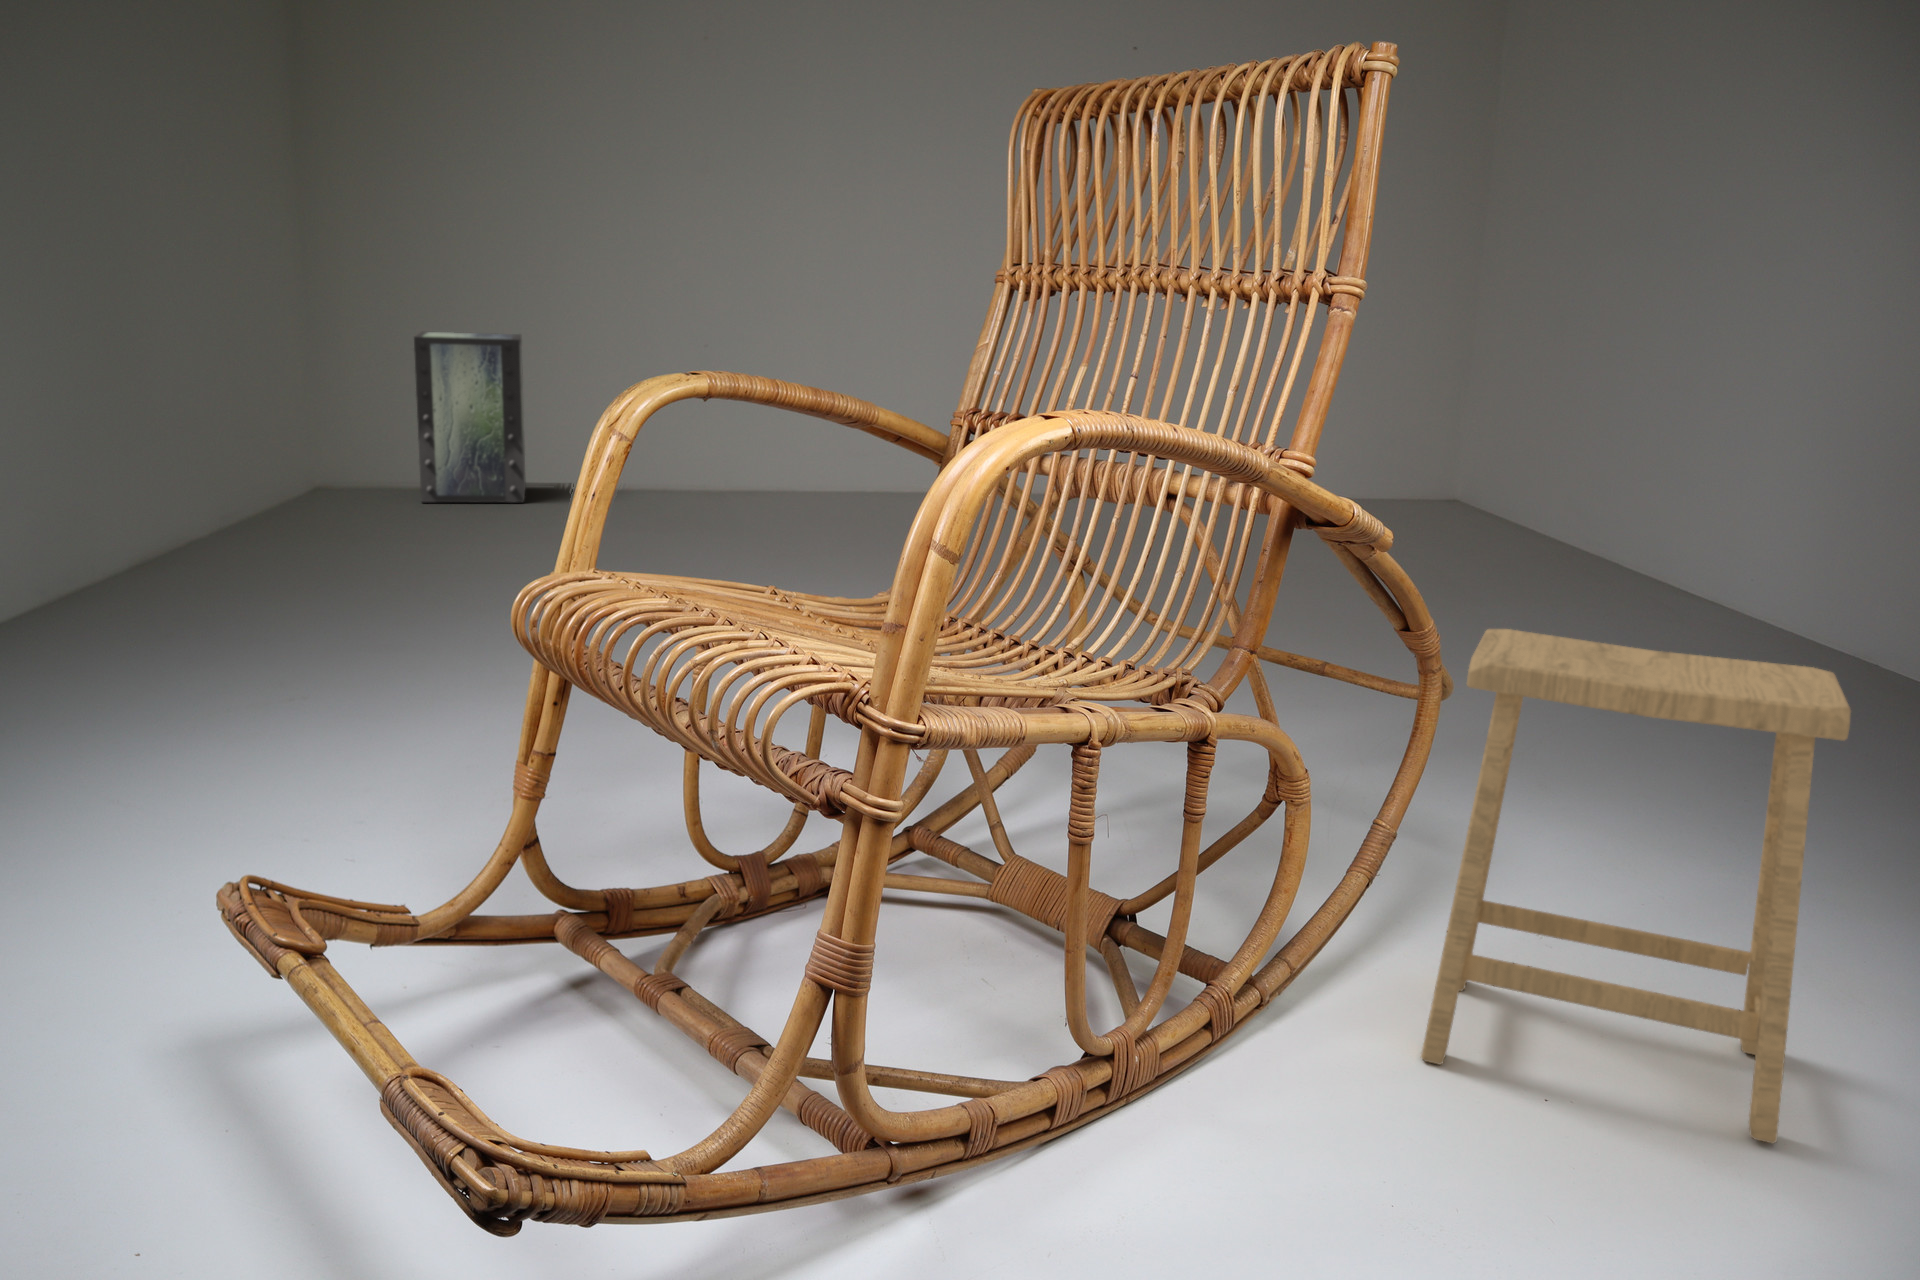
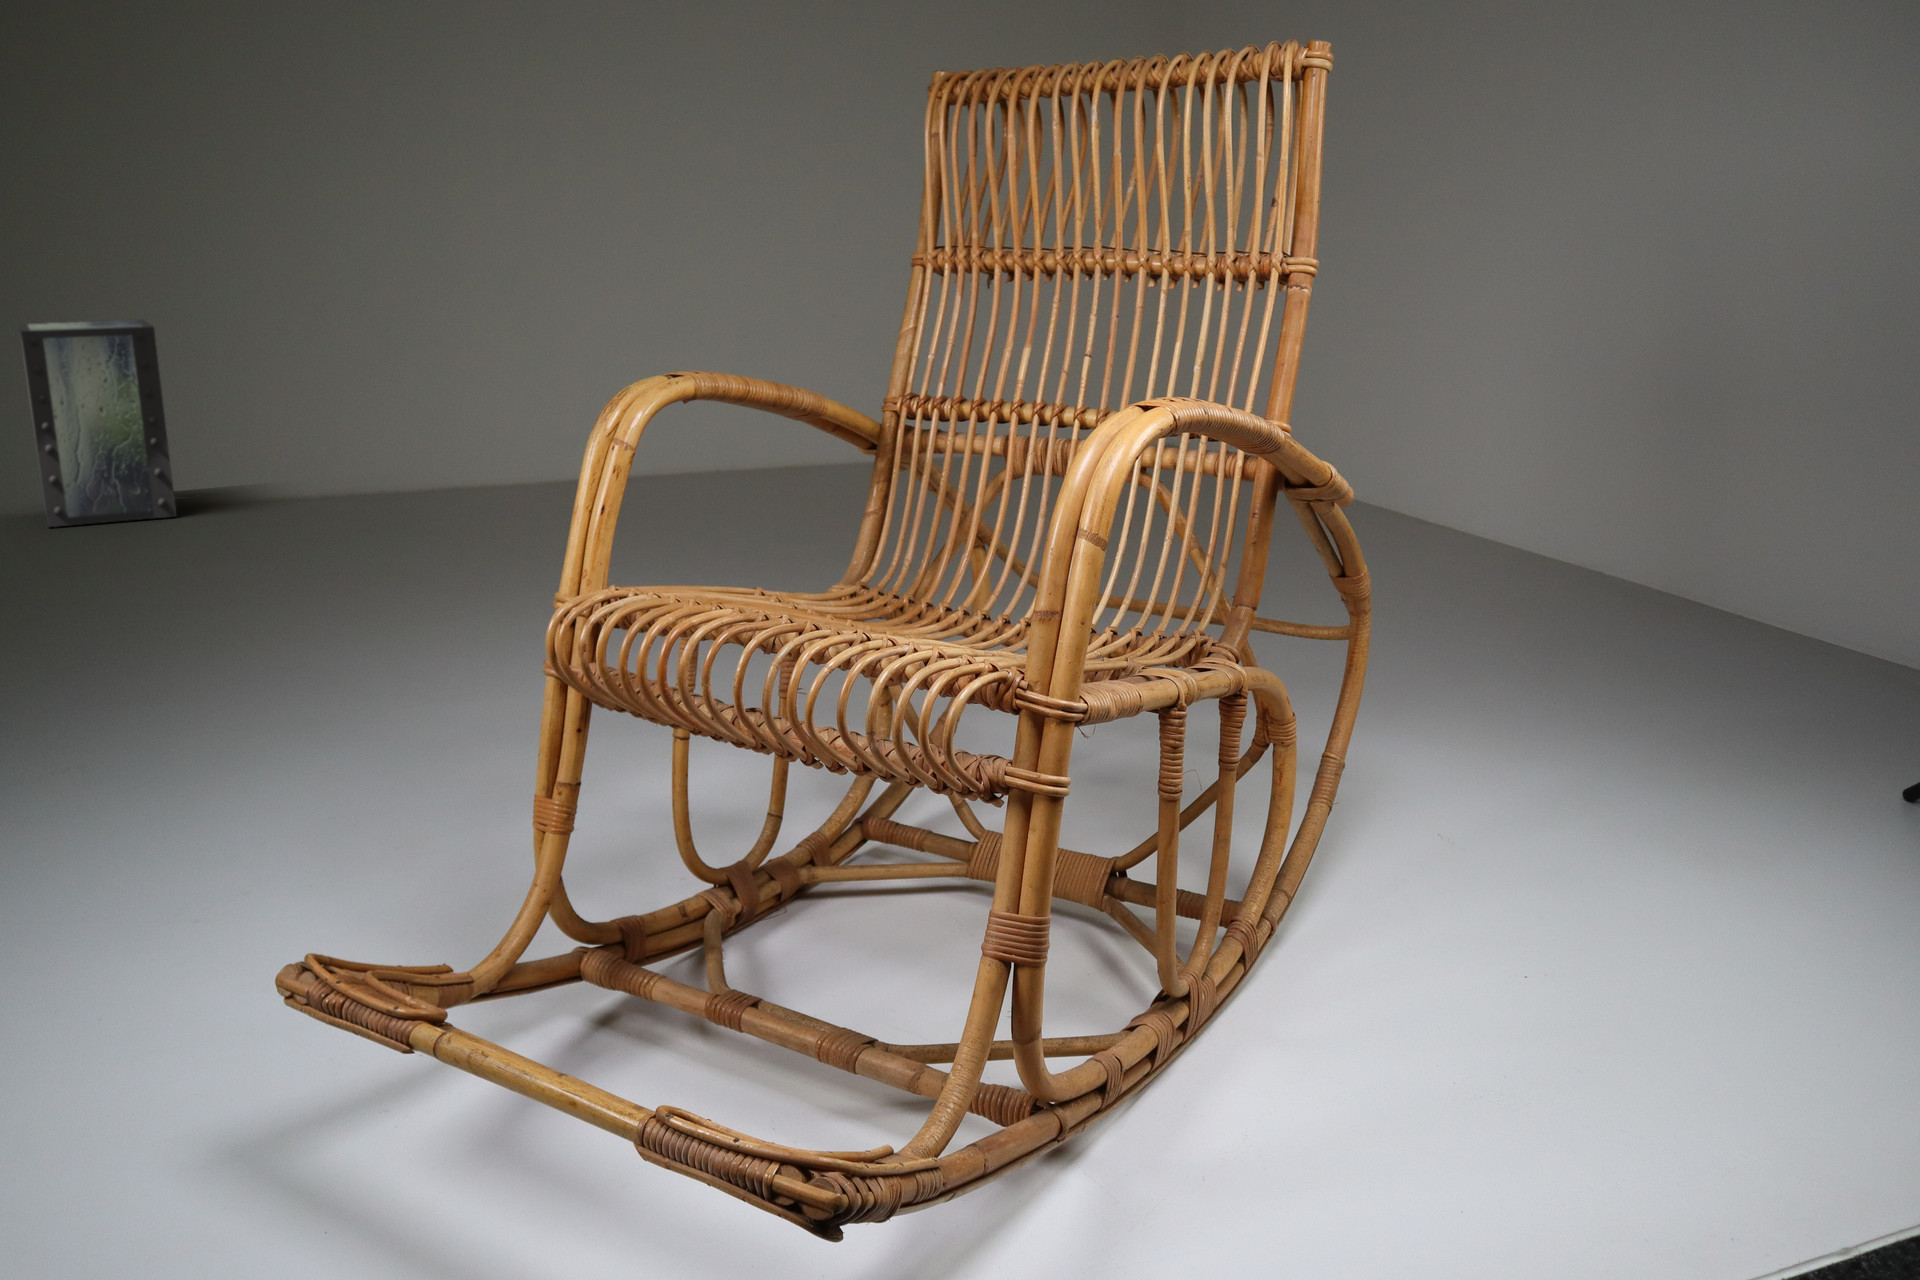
footstool: present [1421,629,1851,1143] -> none [1402,559,1768,985]

